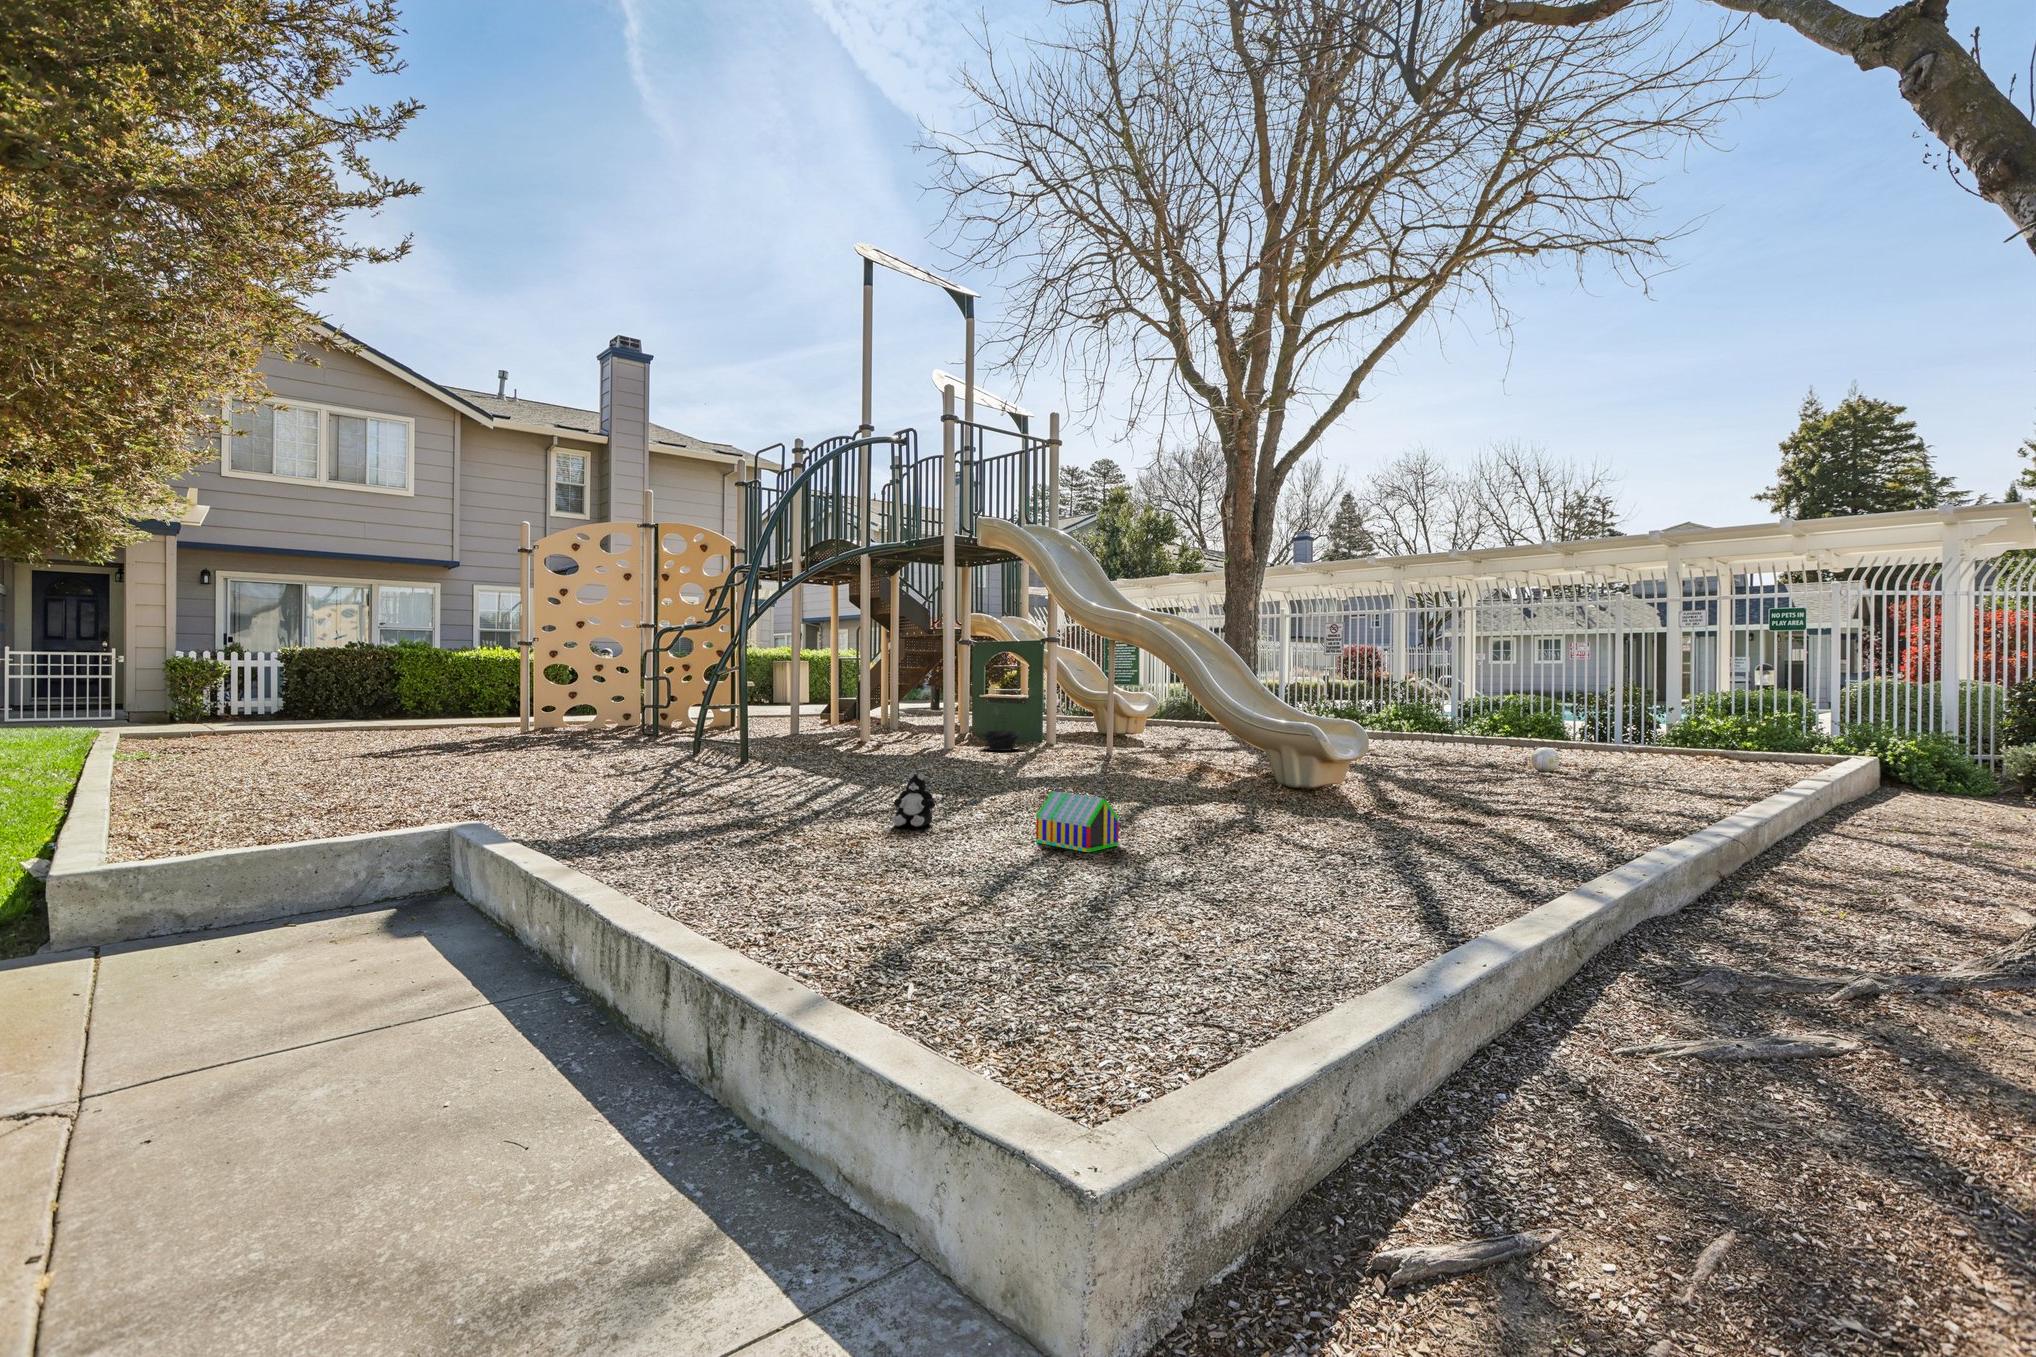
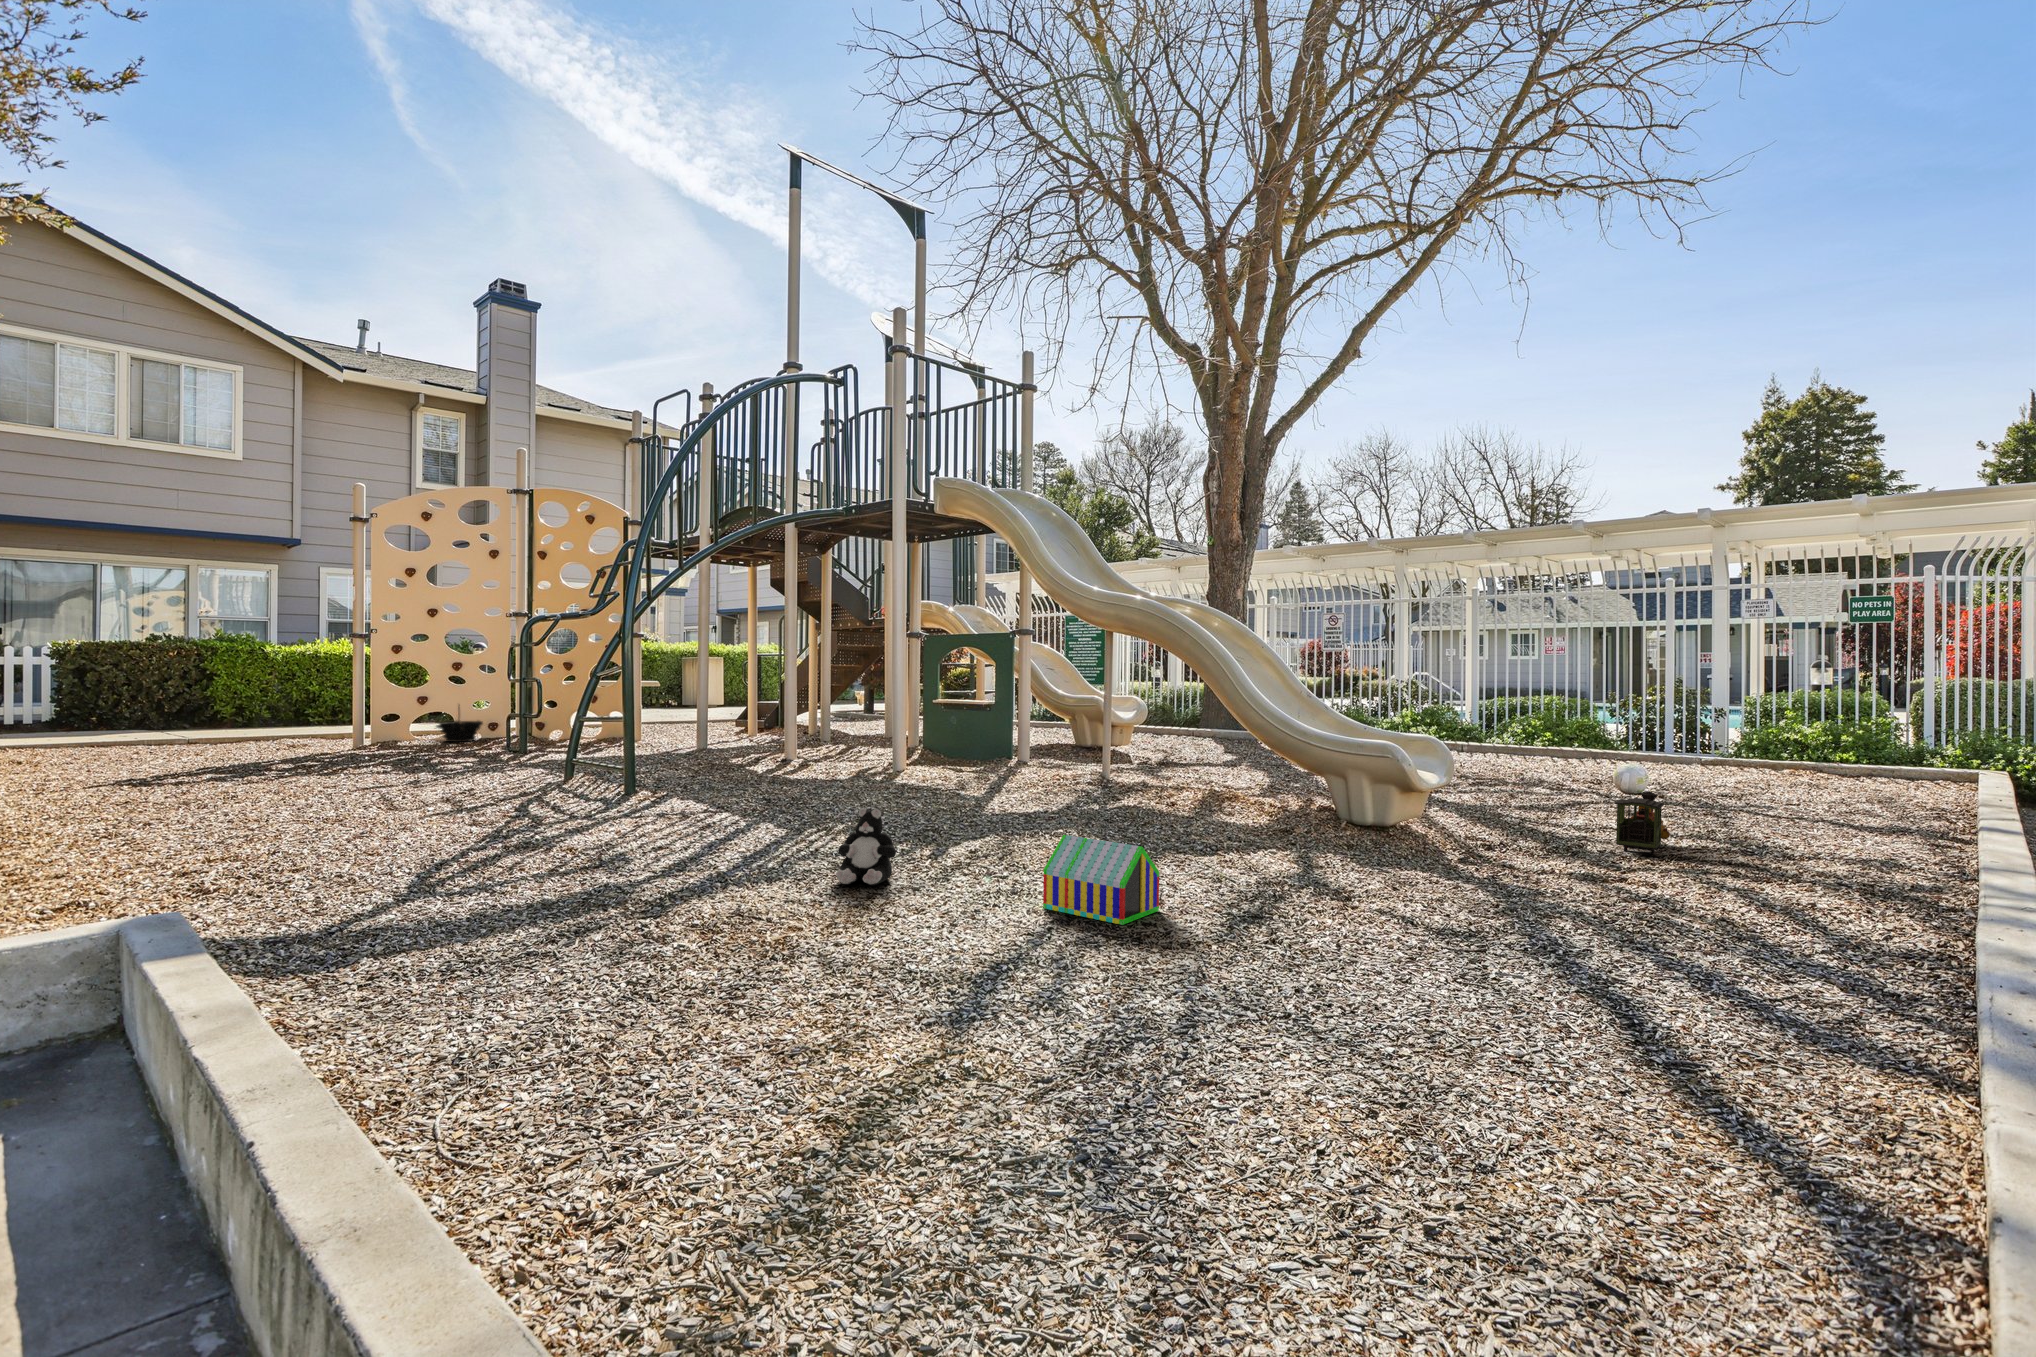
basket: present [981,730,1020,751] -> present [436,705,483,742]
toy train: none [1499,770,1550,818] -> present [1615,792,1670,854]

